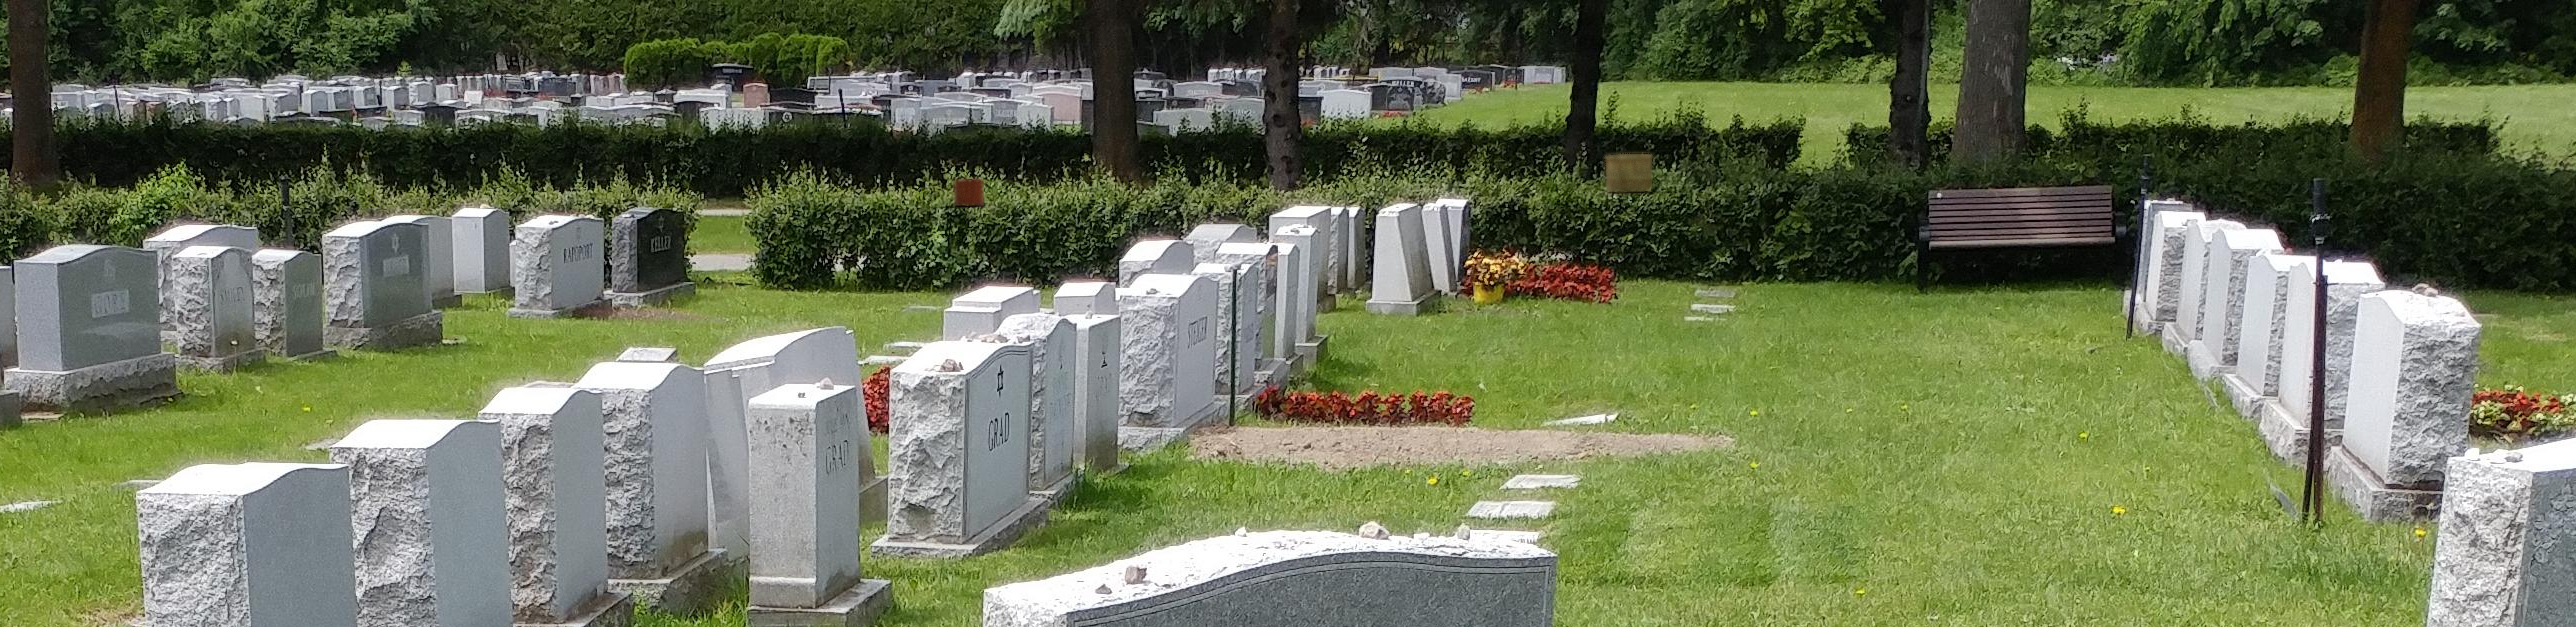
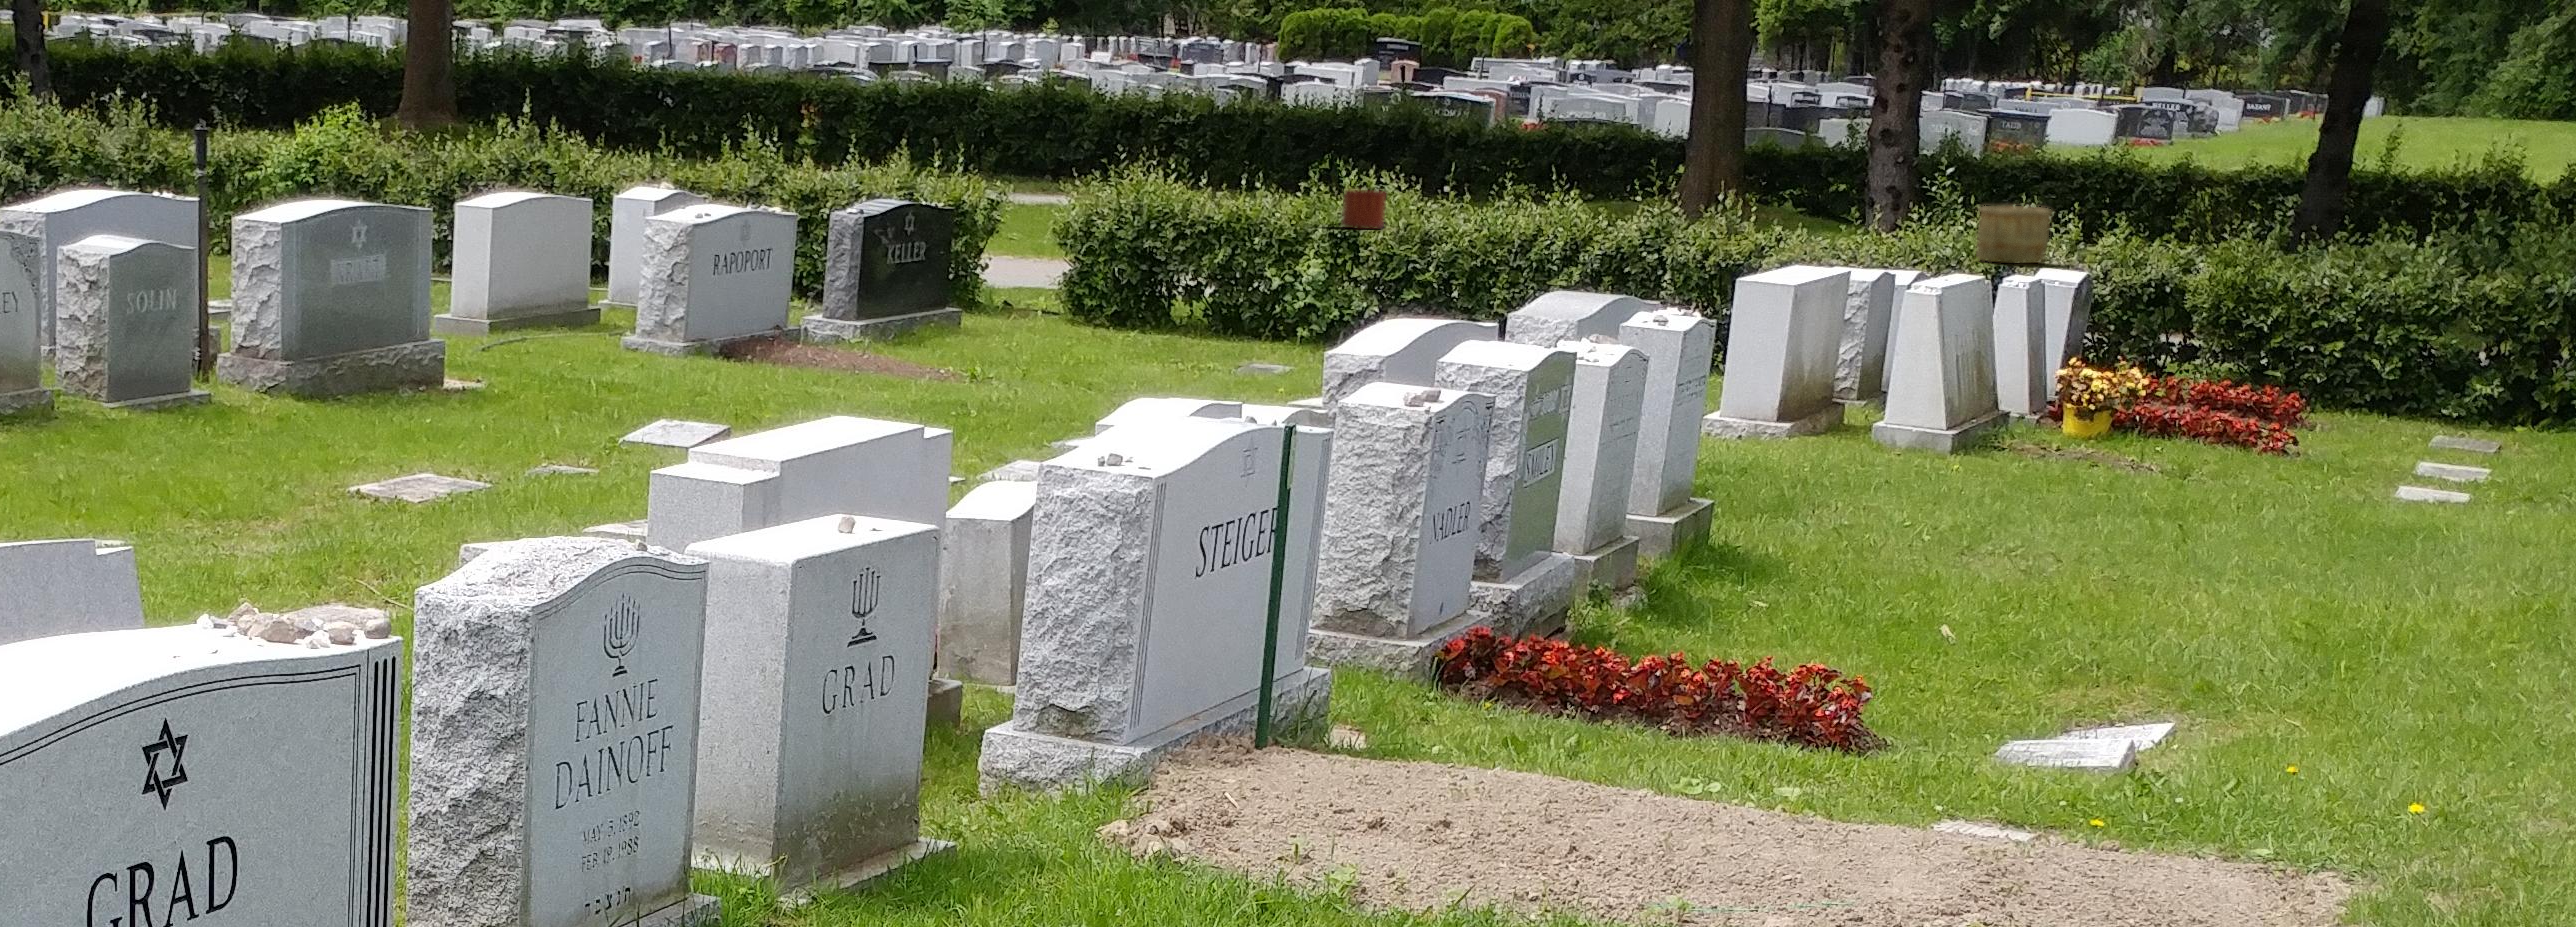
wooden bucket: present [1606,154,1652,193] -> present [1976,206,2052,264]

